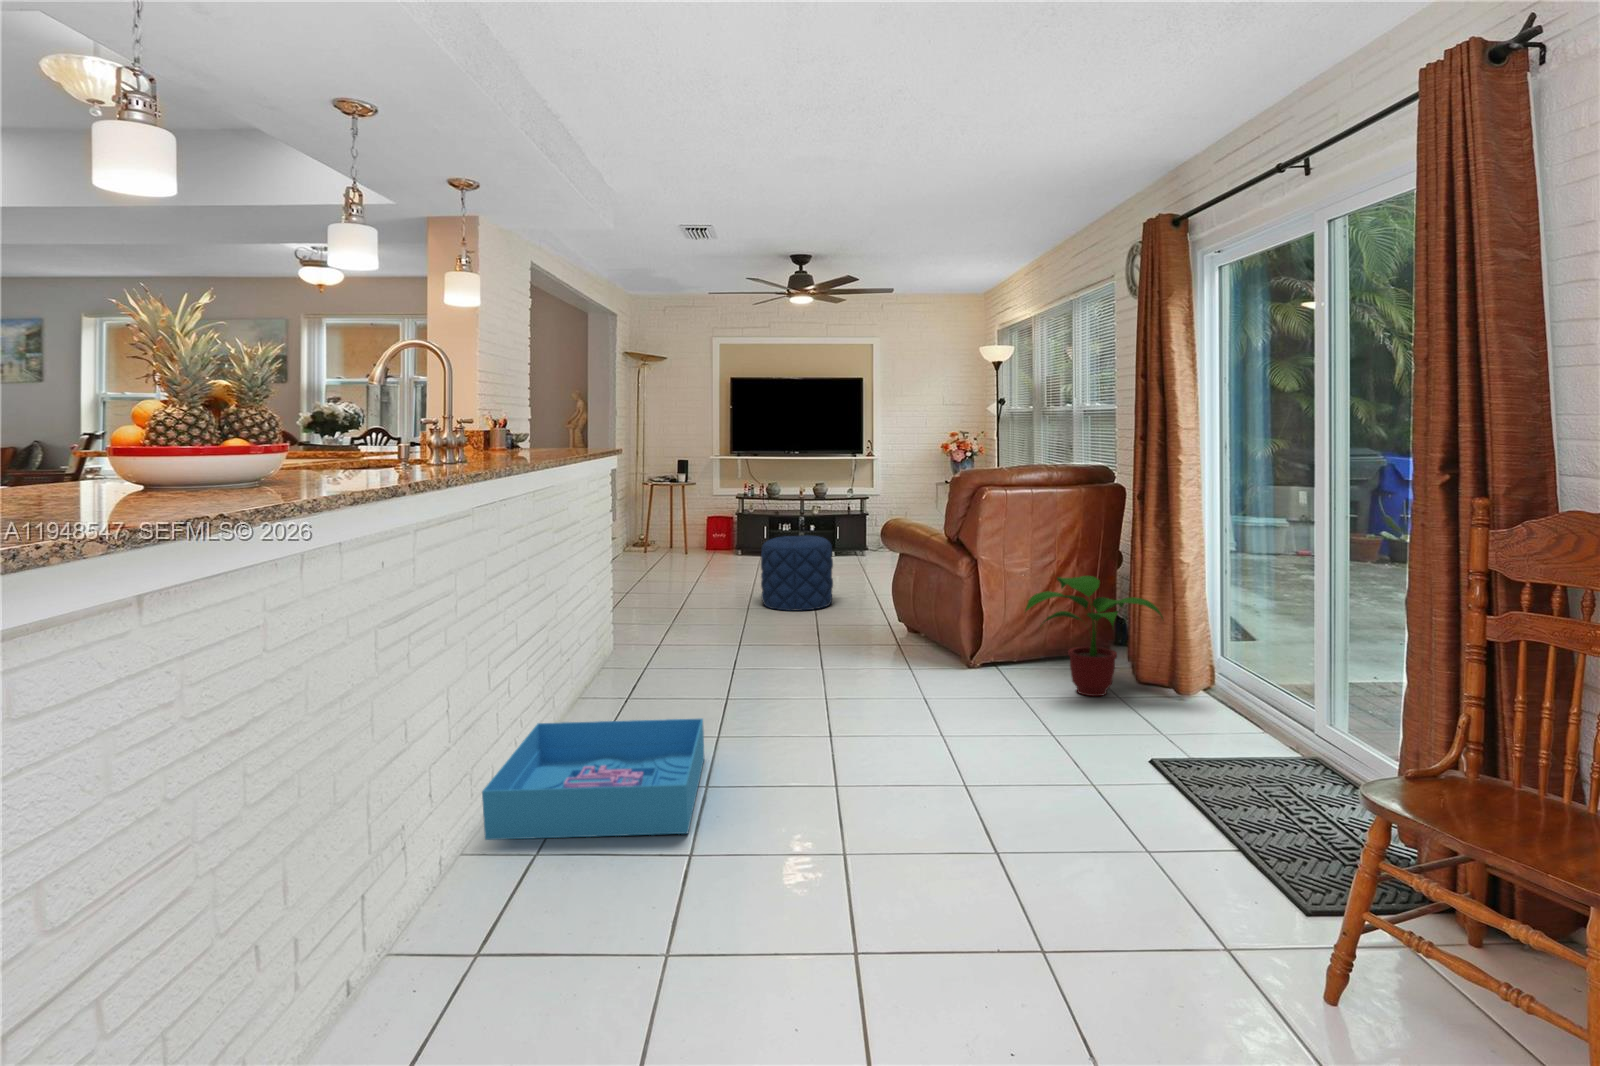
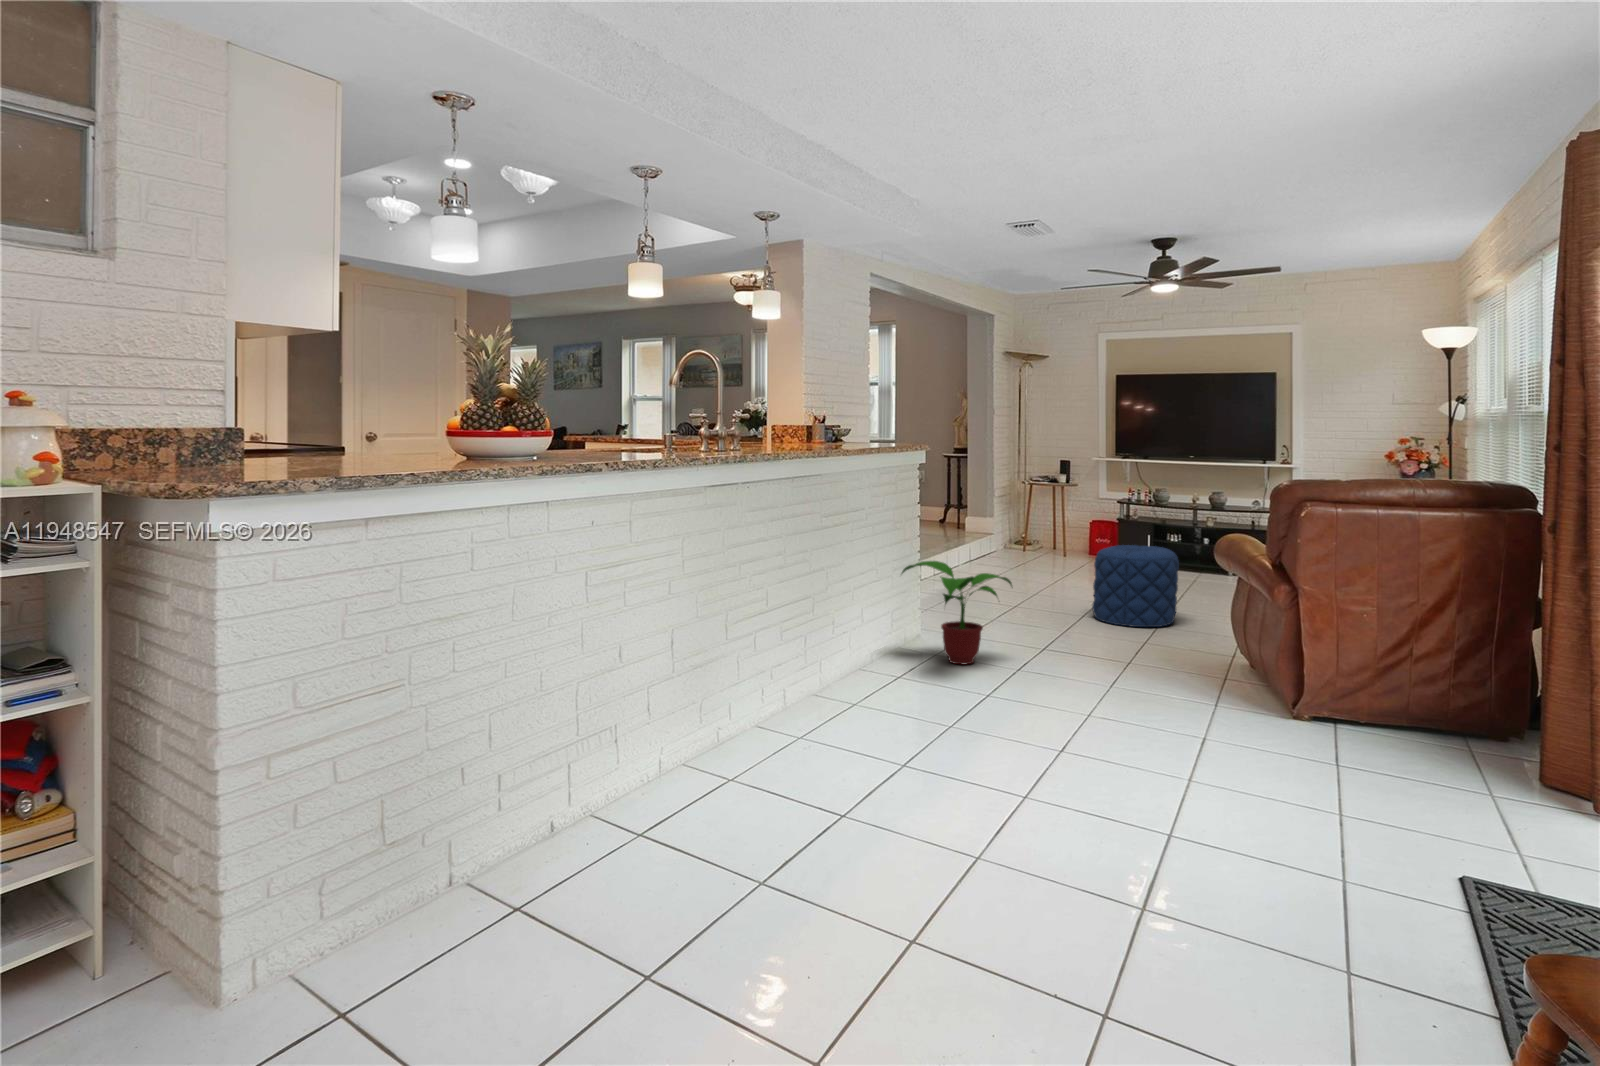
potted plant: present [1025,576,1163,696] -> present [902,561,1012,664]
storage bin: present [482,719,704,840] -> none [680,686,907,807]

